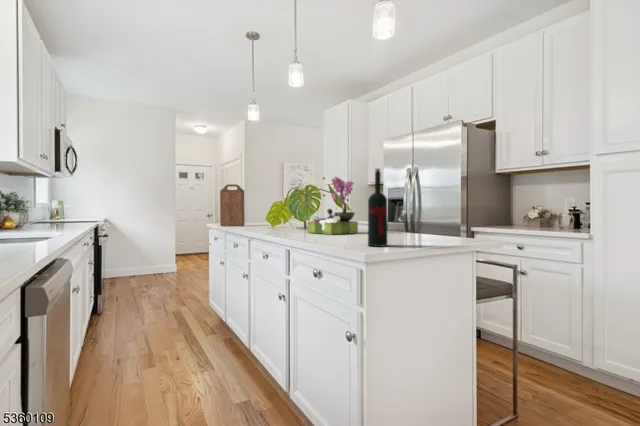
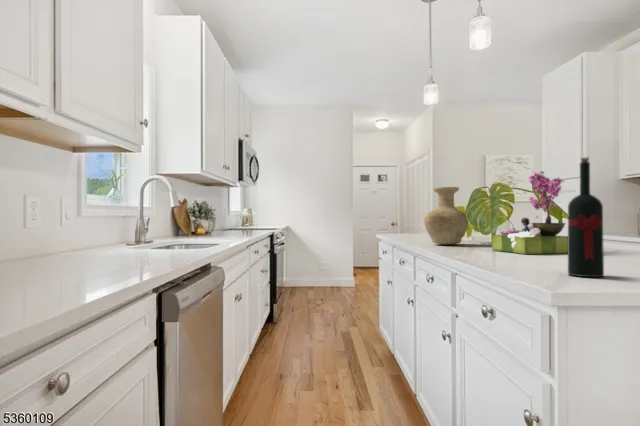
cutting board: present [220,184,245,226] -> none [390,187,419,238]
vase: none [254,185,288,230] -> present [424,187,469,245]

